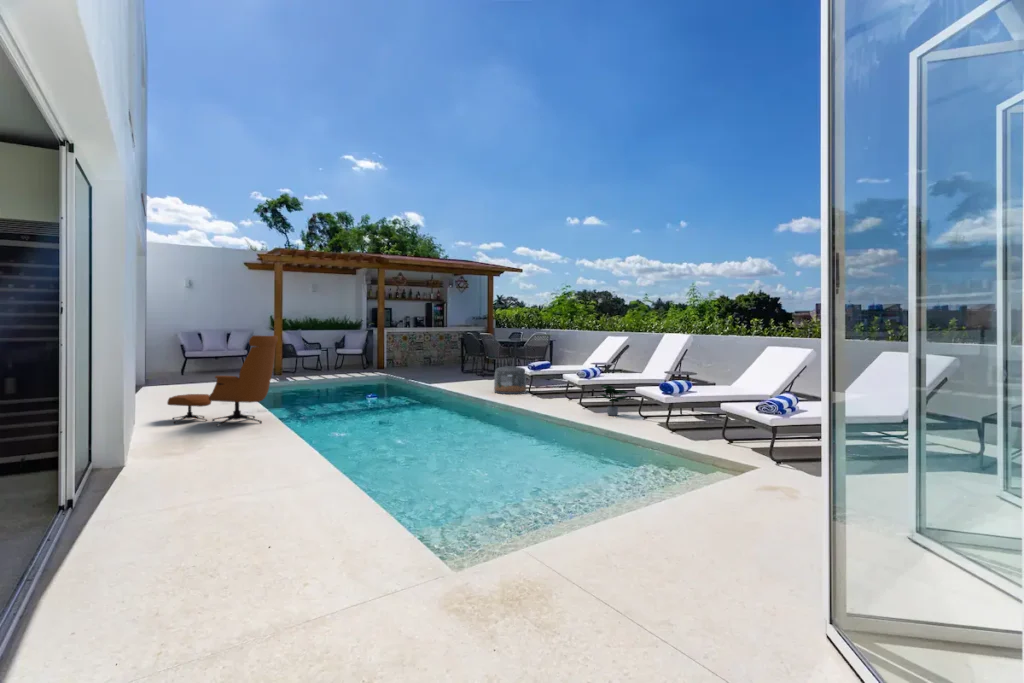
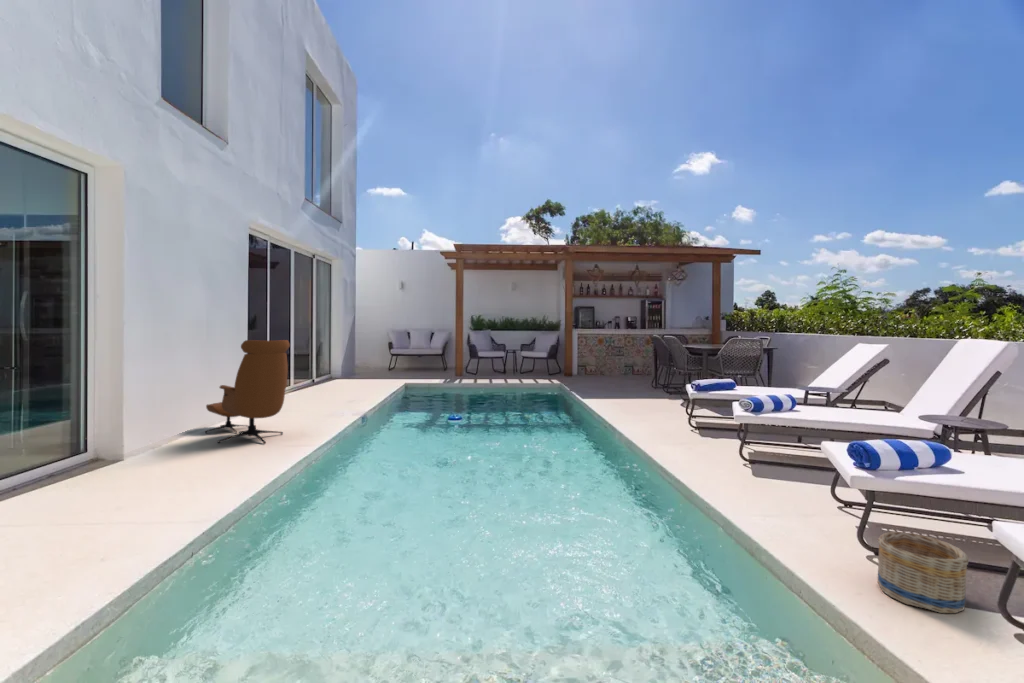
pouf: present [494,366,526,394] -> none [631,386,679,428]
potted plant: present [600,385,628,416] -> none [722,440,785,504]
basket: none [685,407,714,430] -> present [878,532,969,613]

